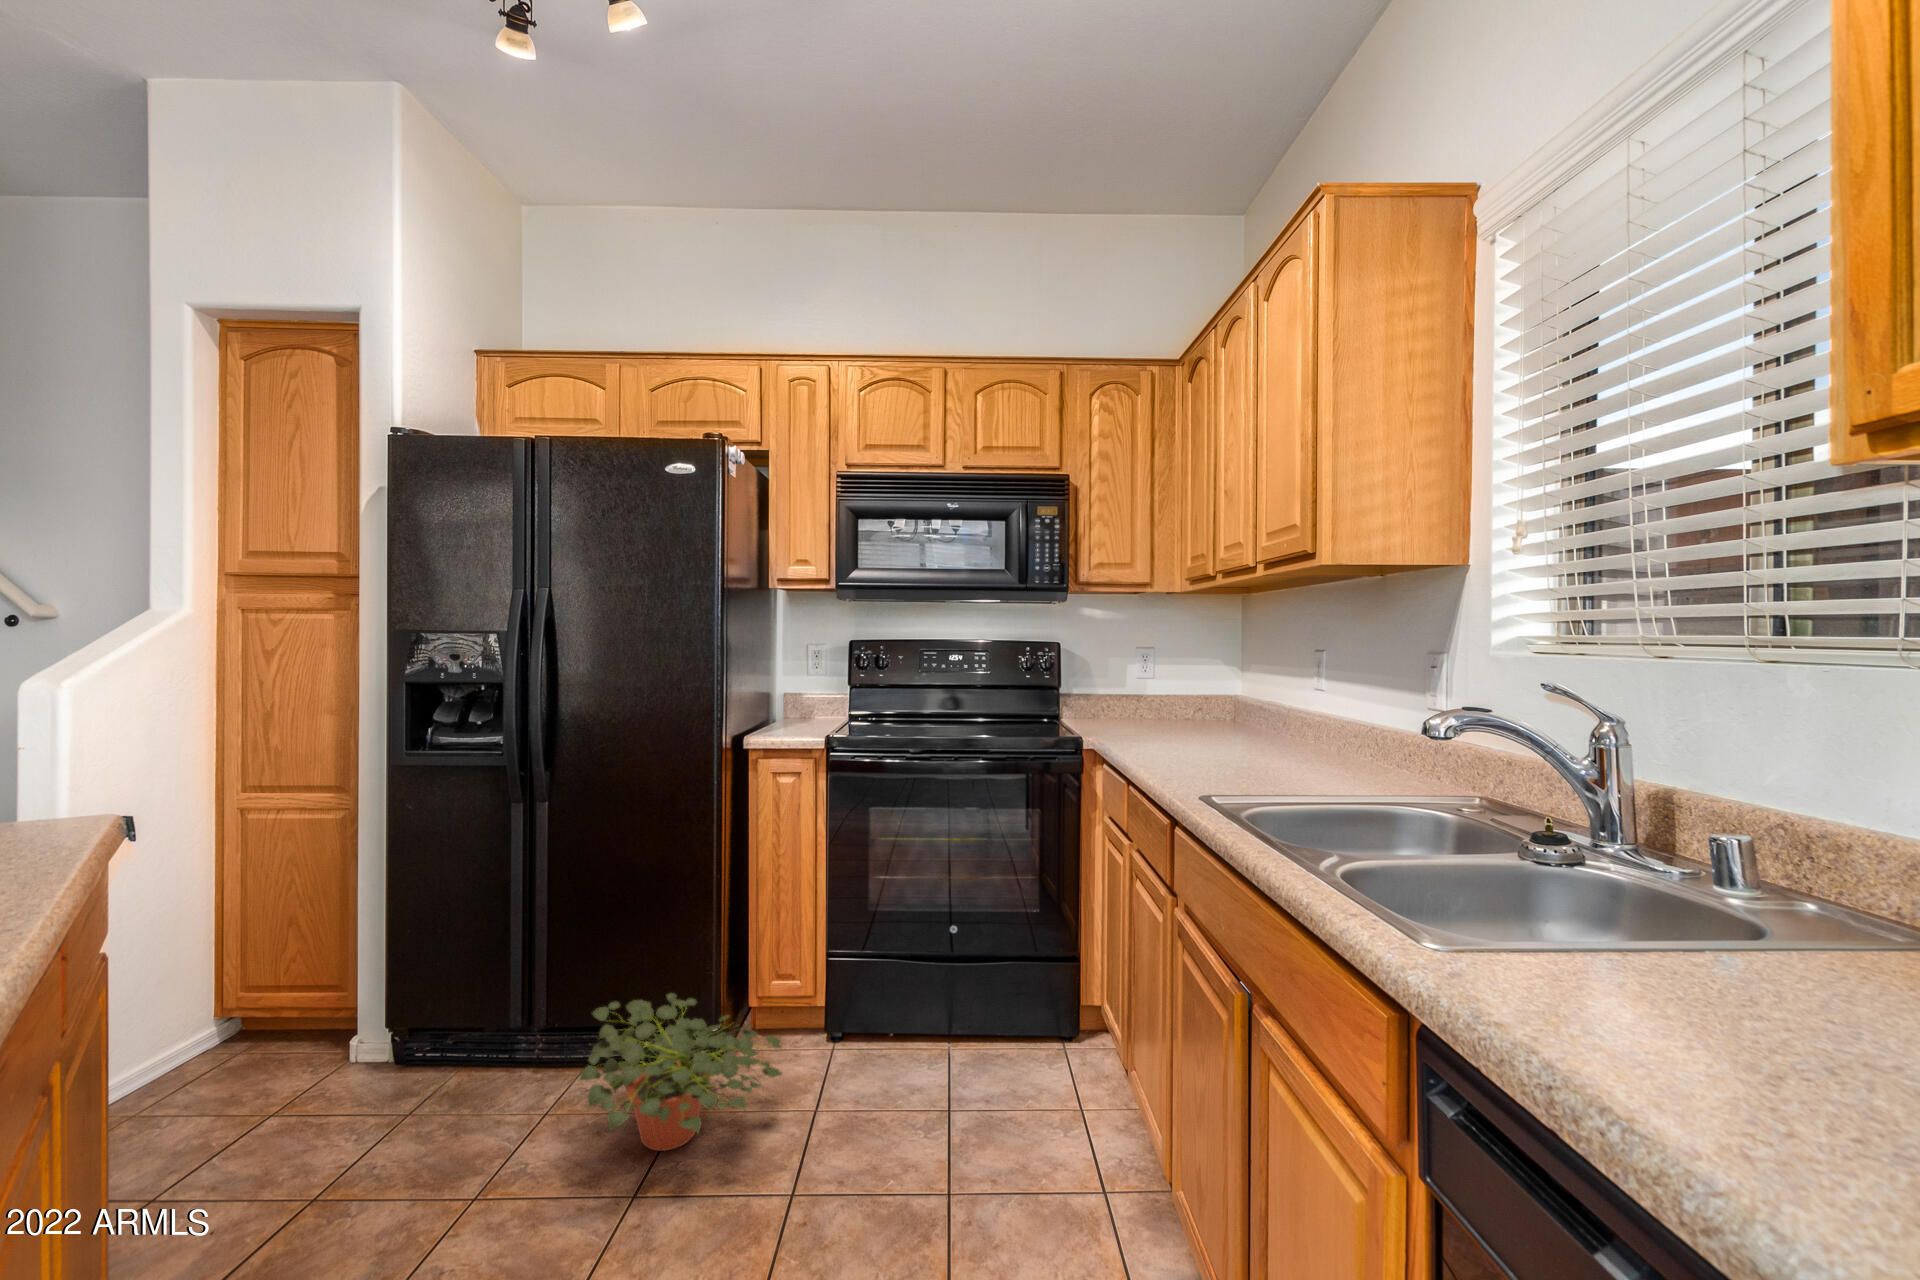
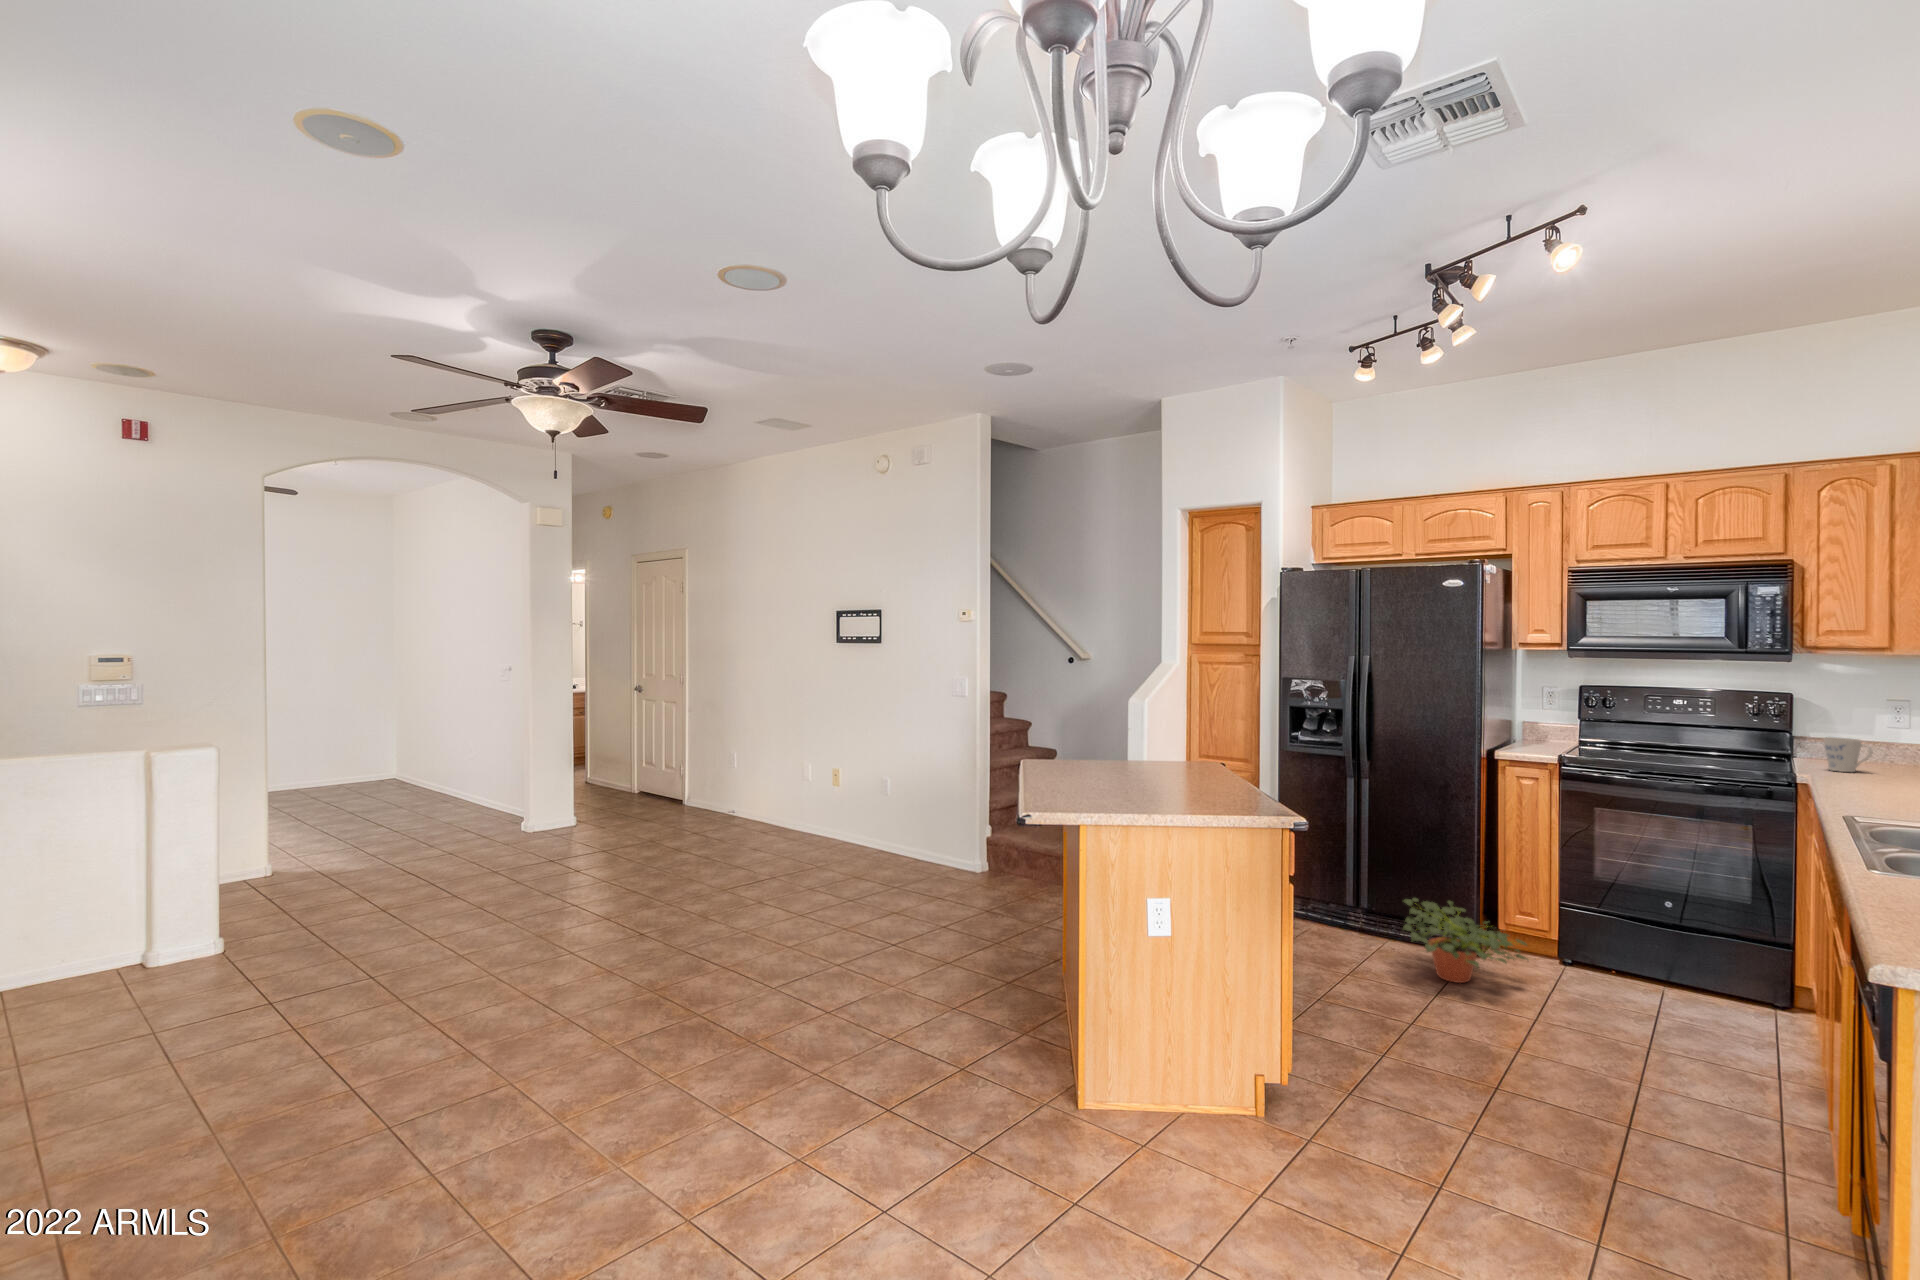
mug: none [1096,691,1140,731] -> present [1824,737,1873,772]

